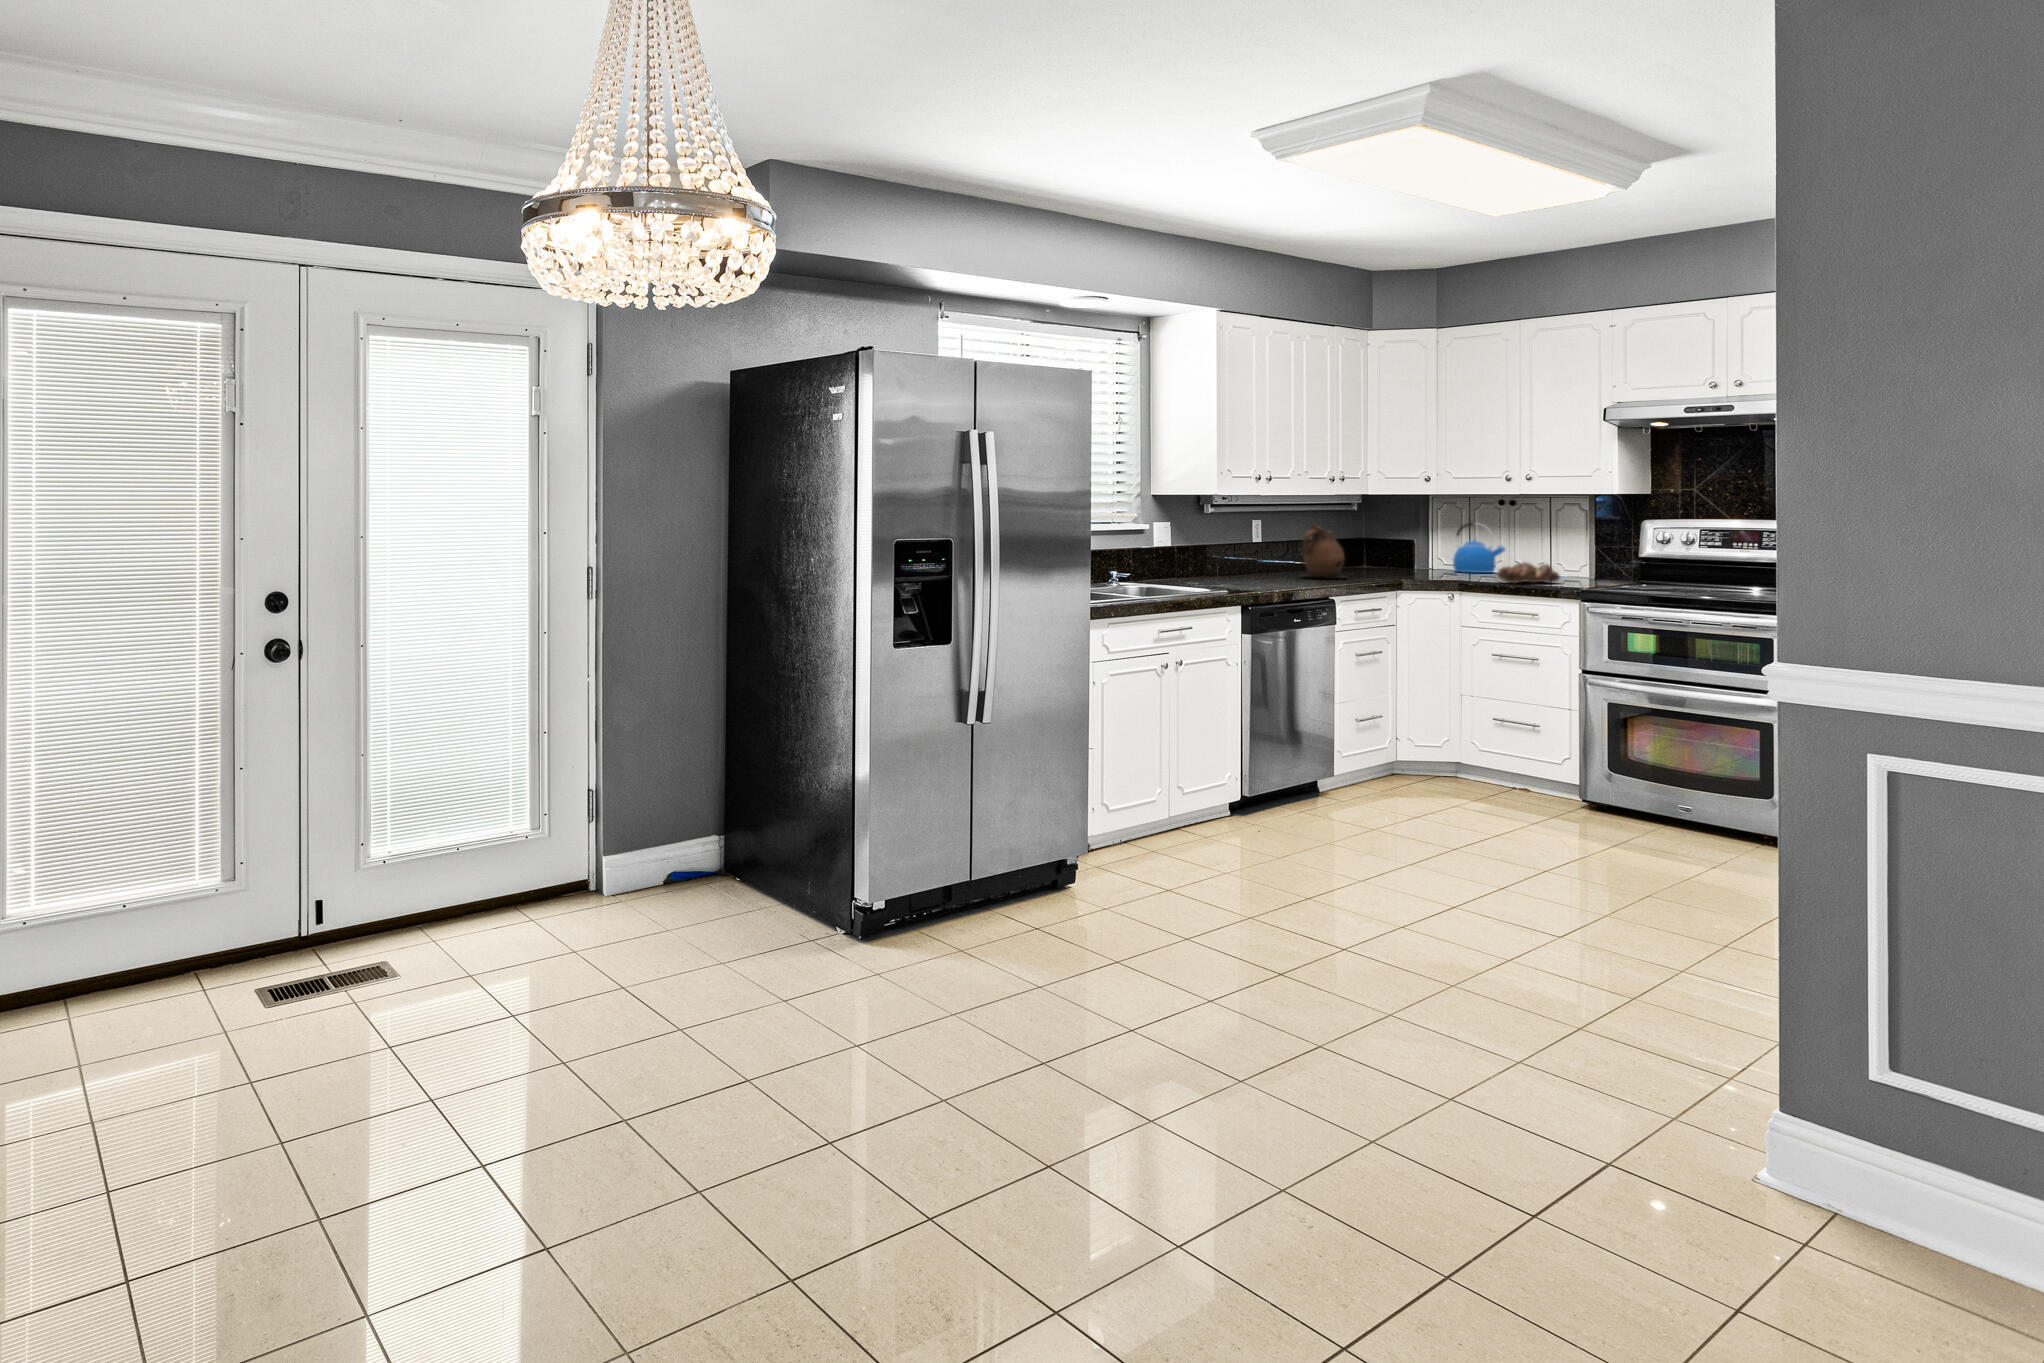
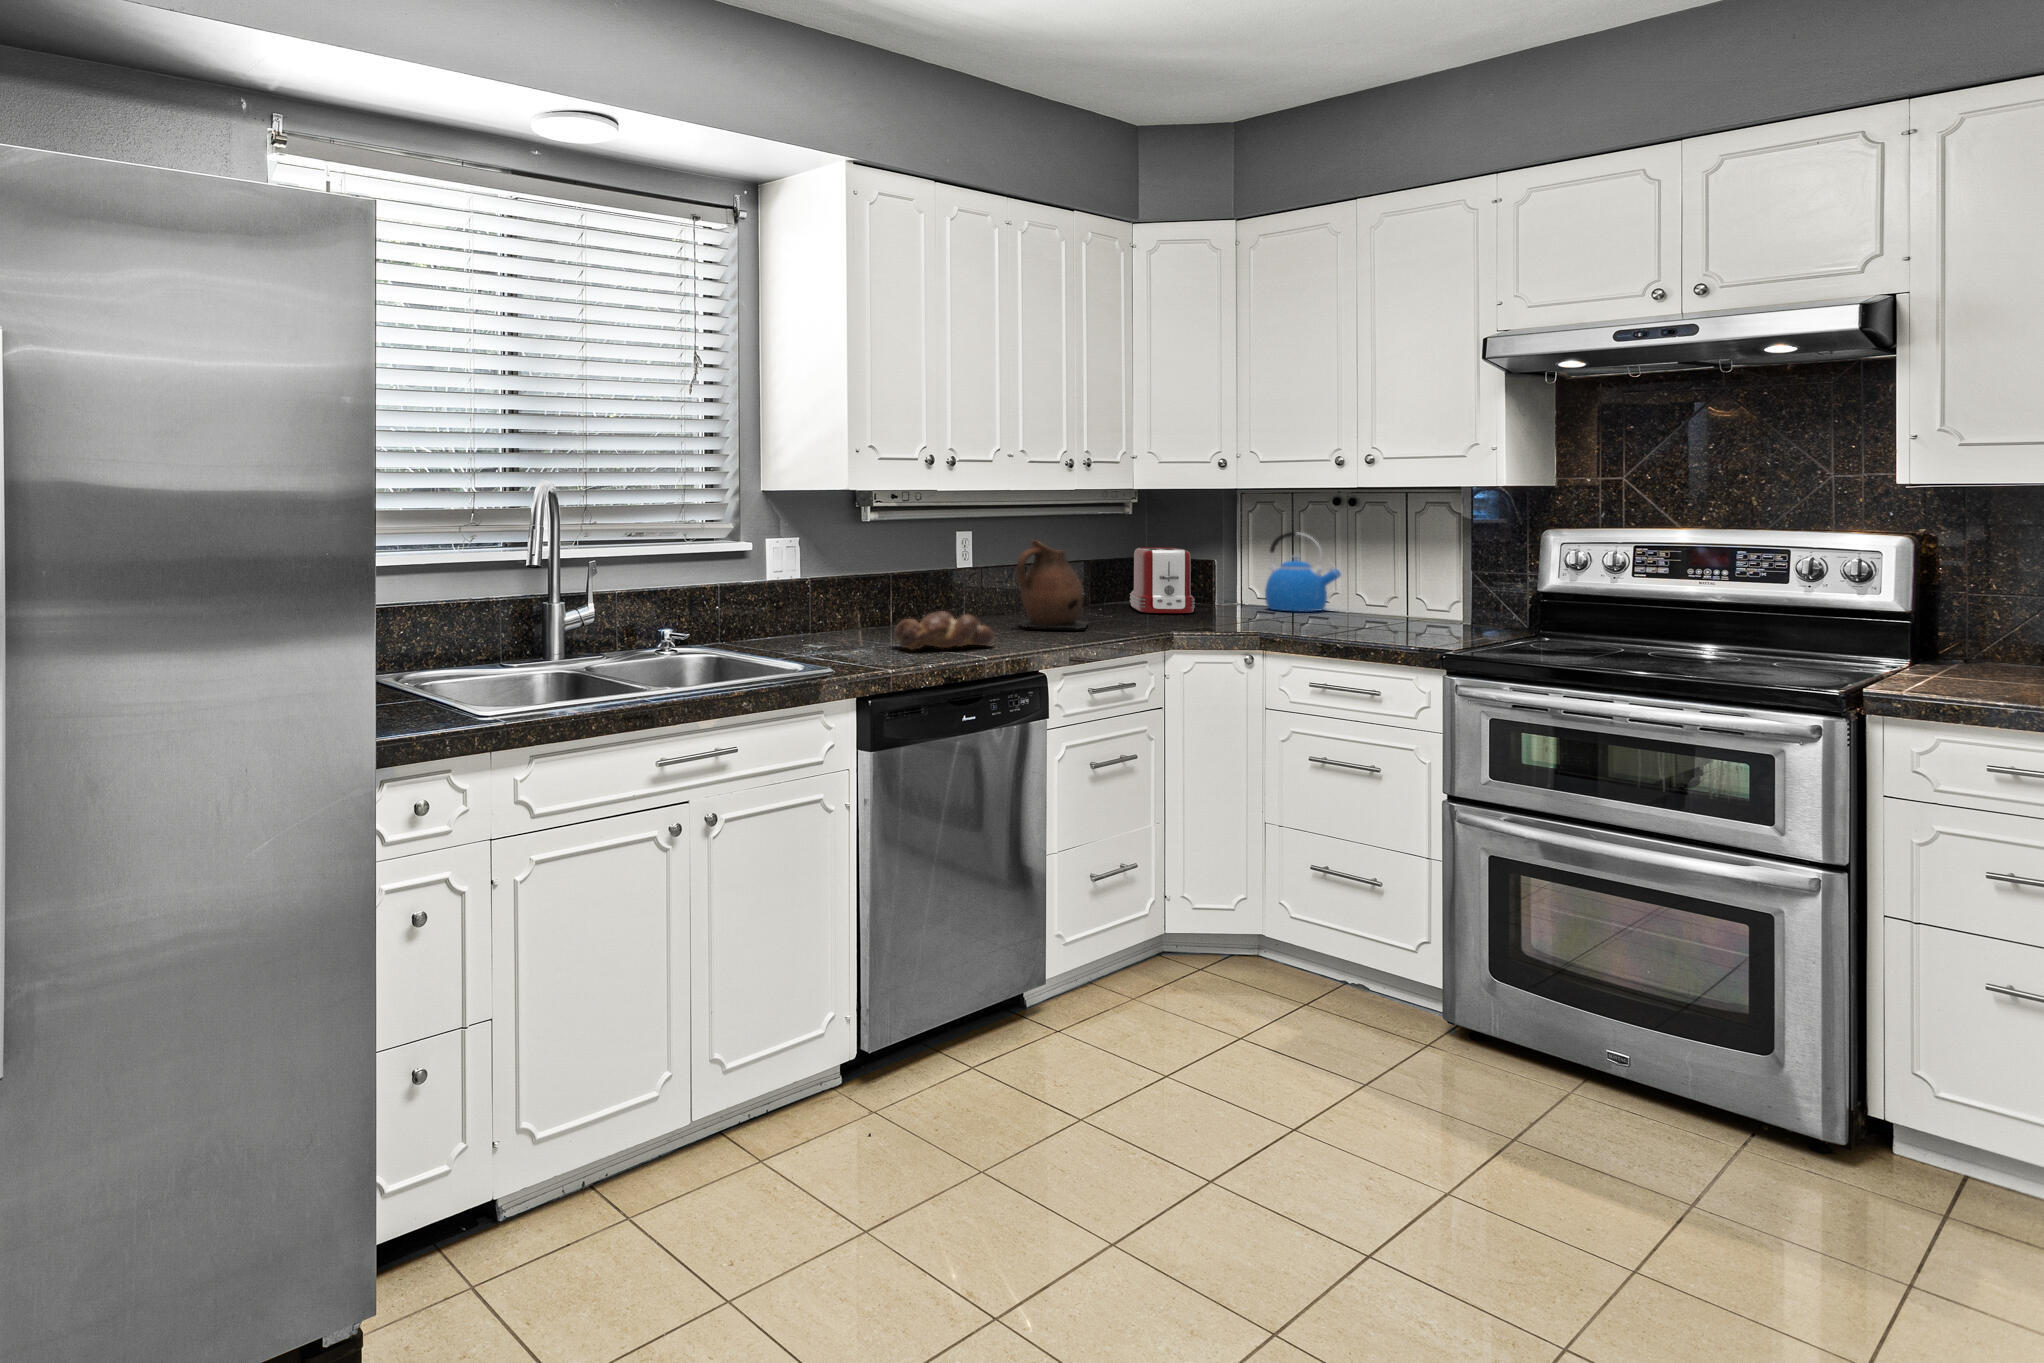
toaster: none [1360,533,1408,573] -> present [1130,548,1195,613]
bread loaf: present [1497,562,1560,583] -> present [894,611,995,649]

